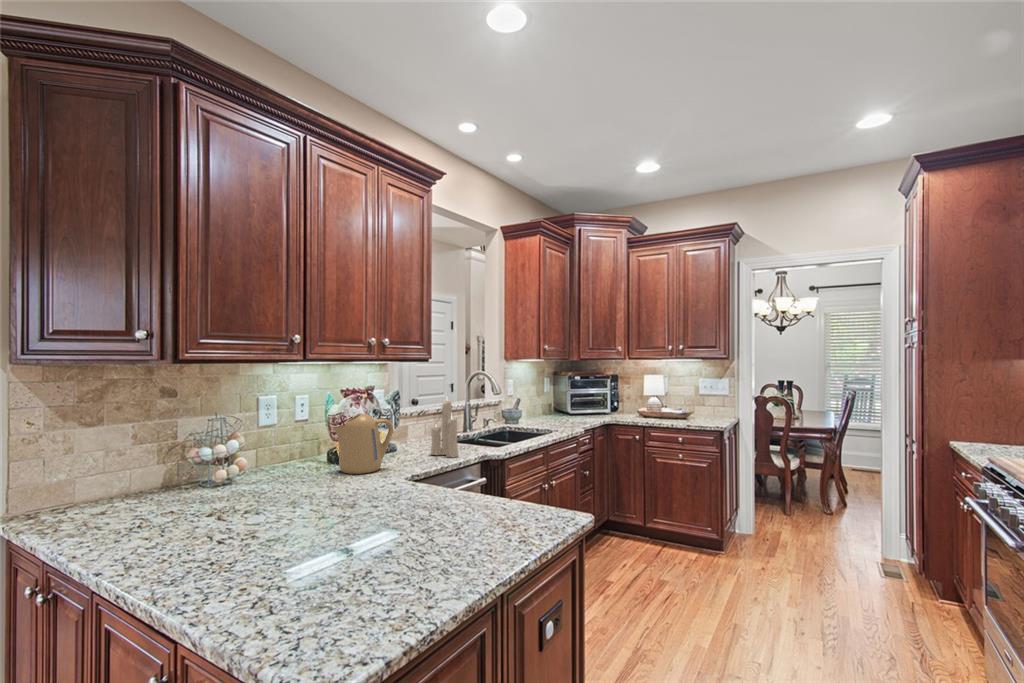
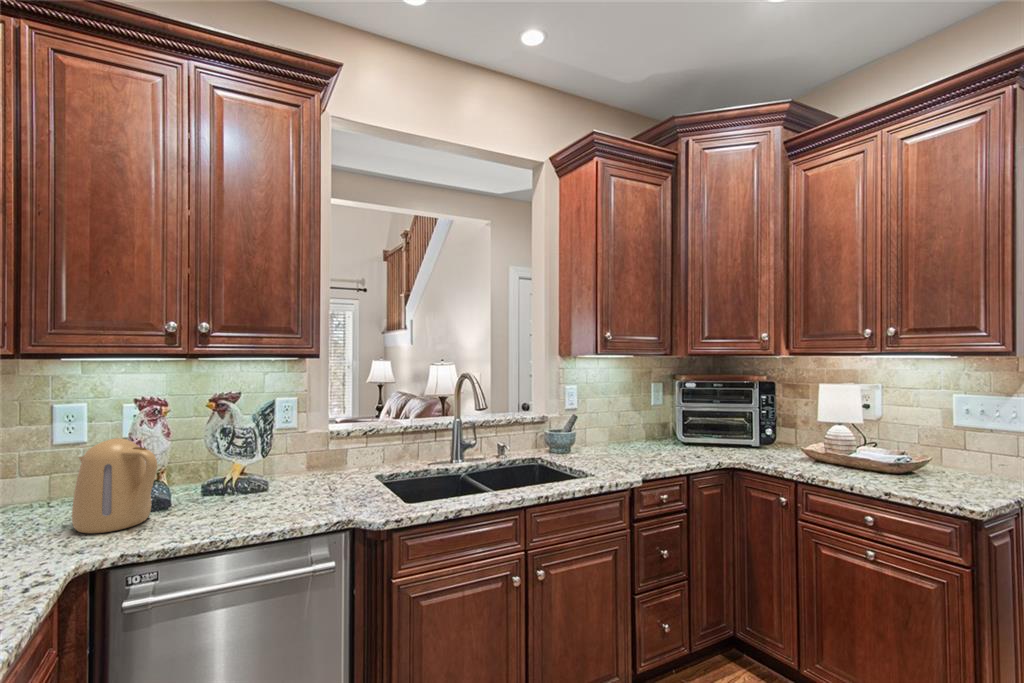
candle: present [430,400,458,457] -> none [274,405,305,518]

